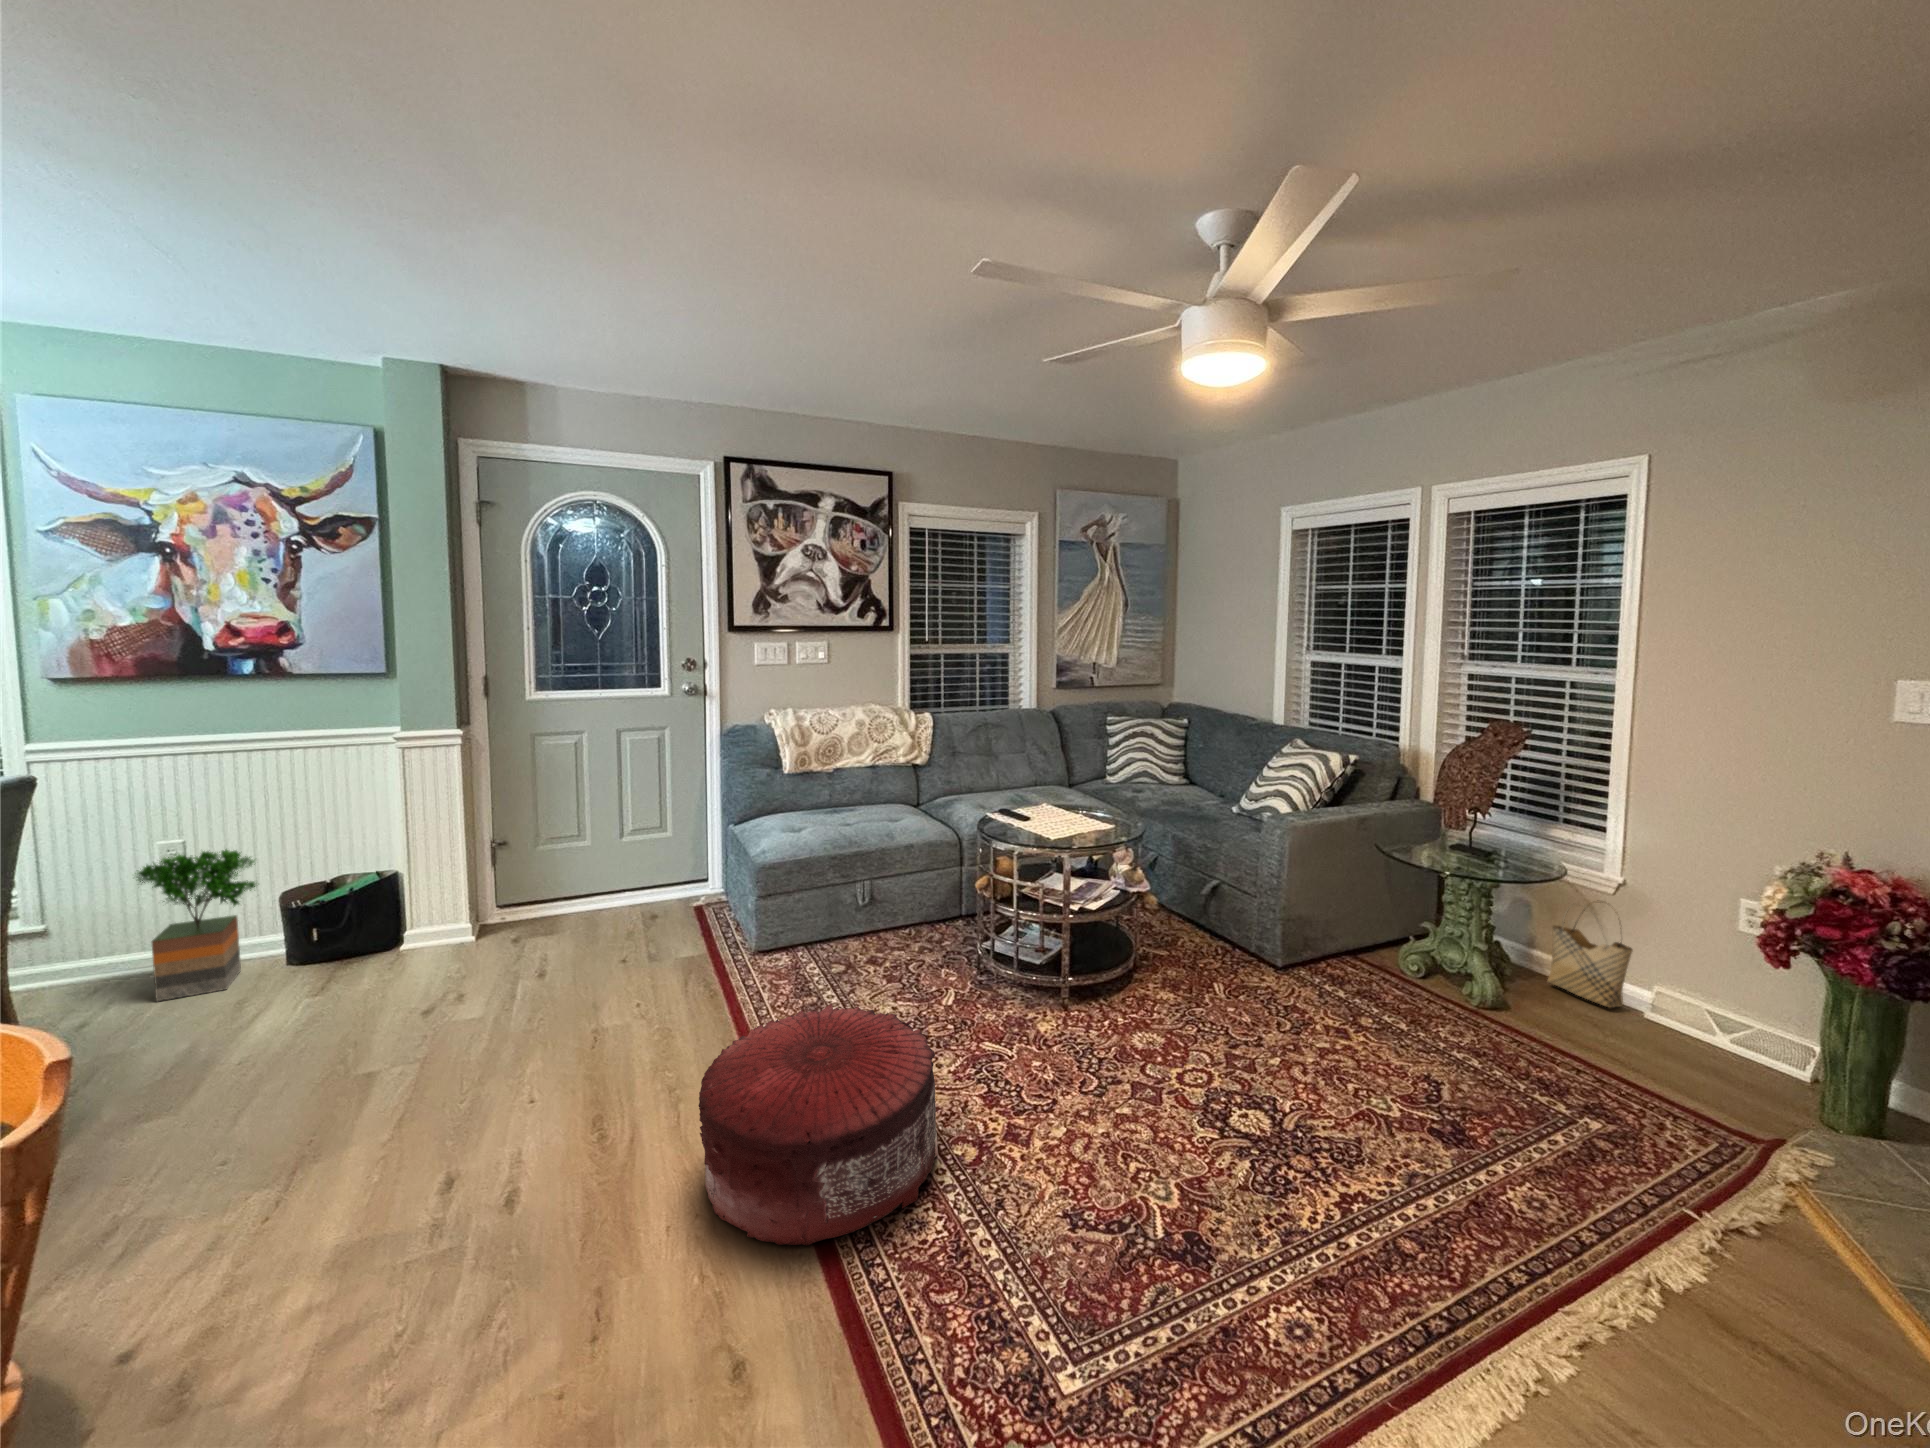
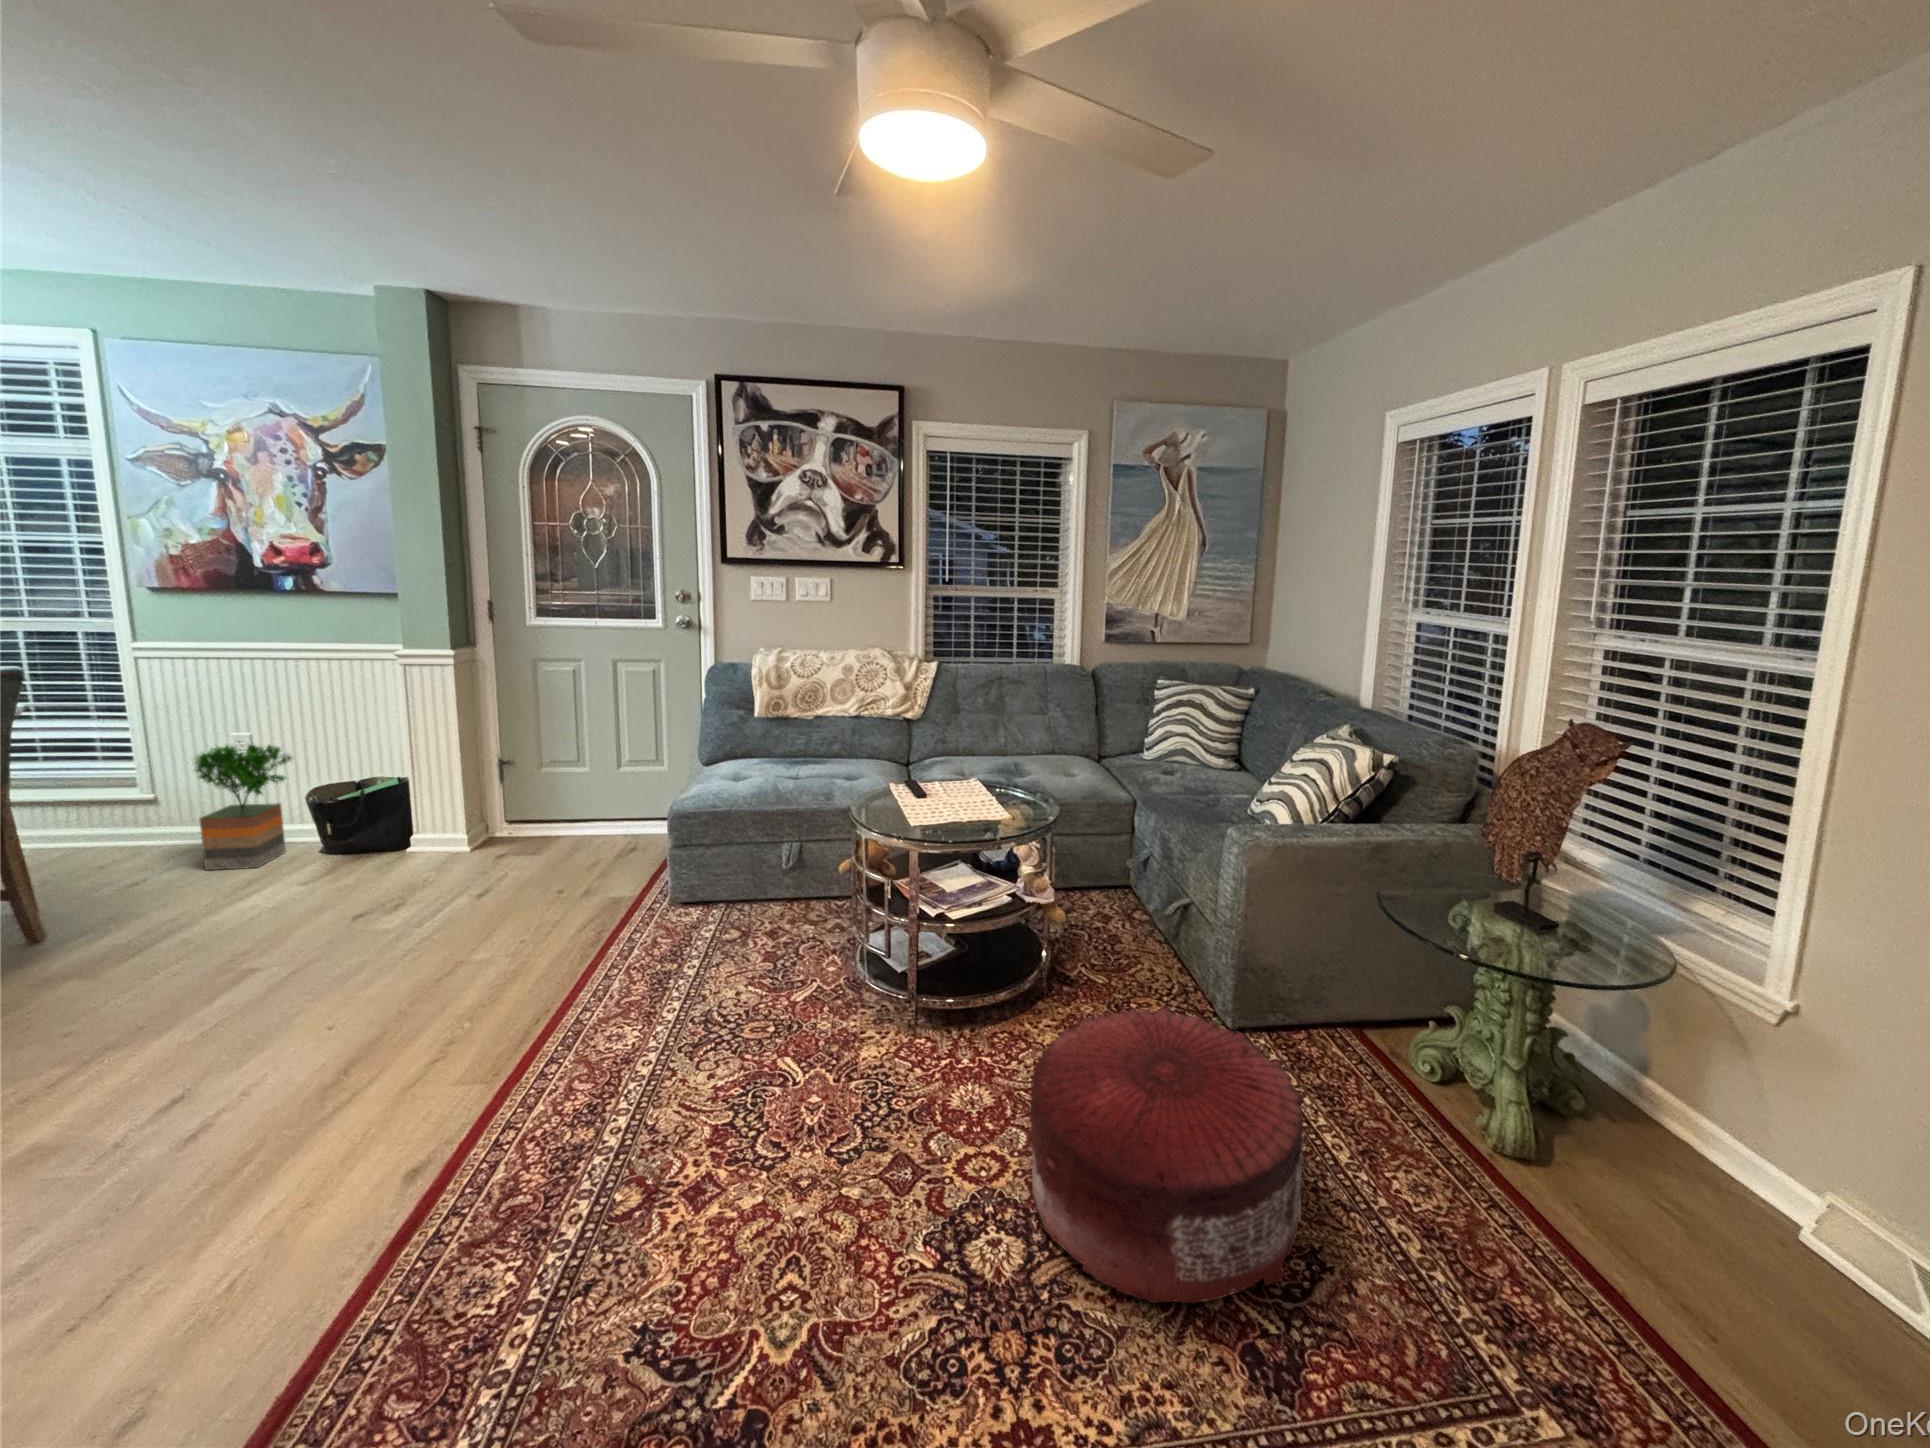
woven basket: present [1548,902,1633,1008] -> none [1647,1032,1795,1215]
pouf: present [698,1004,938,1246] -> present [1029,1007,1304,1303]

